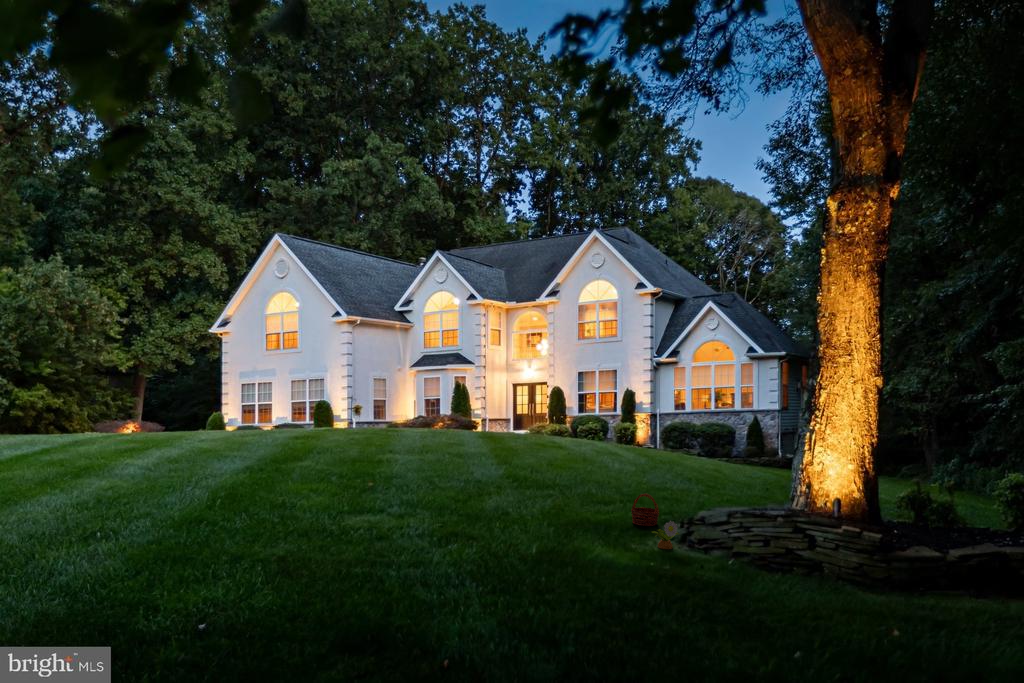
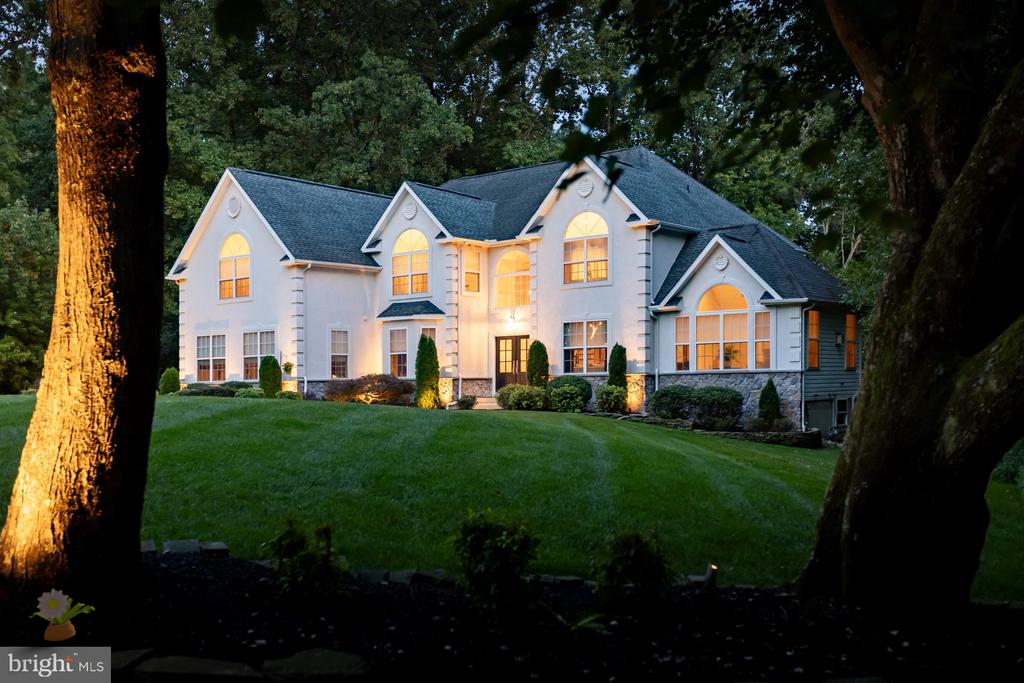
basket: present [631,494,659,526] -> none [148,520,200,576]

